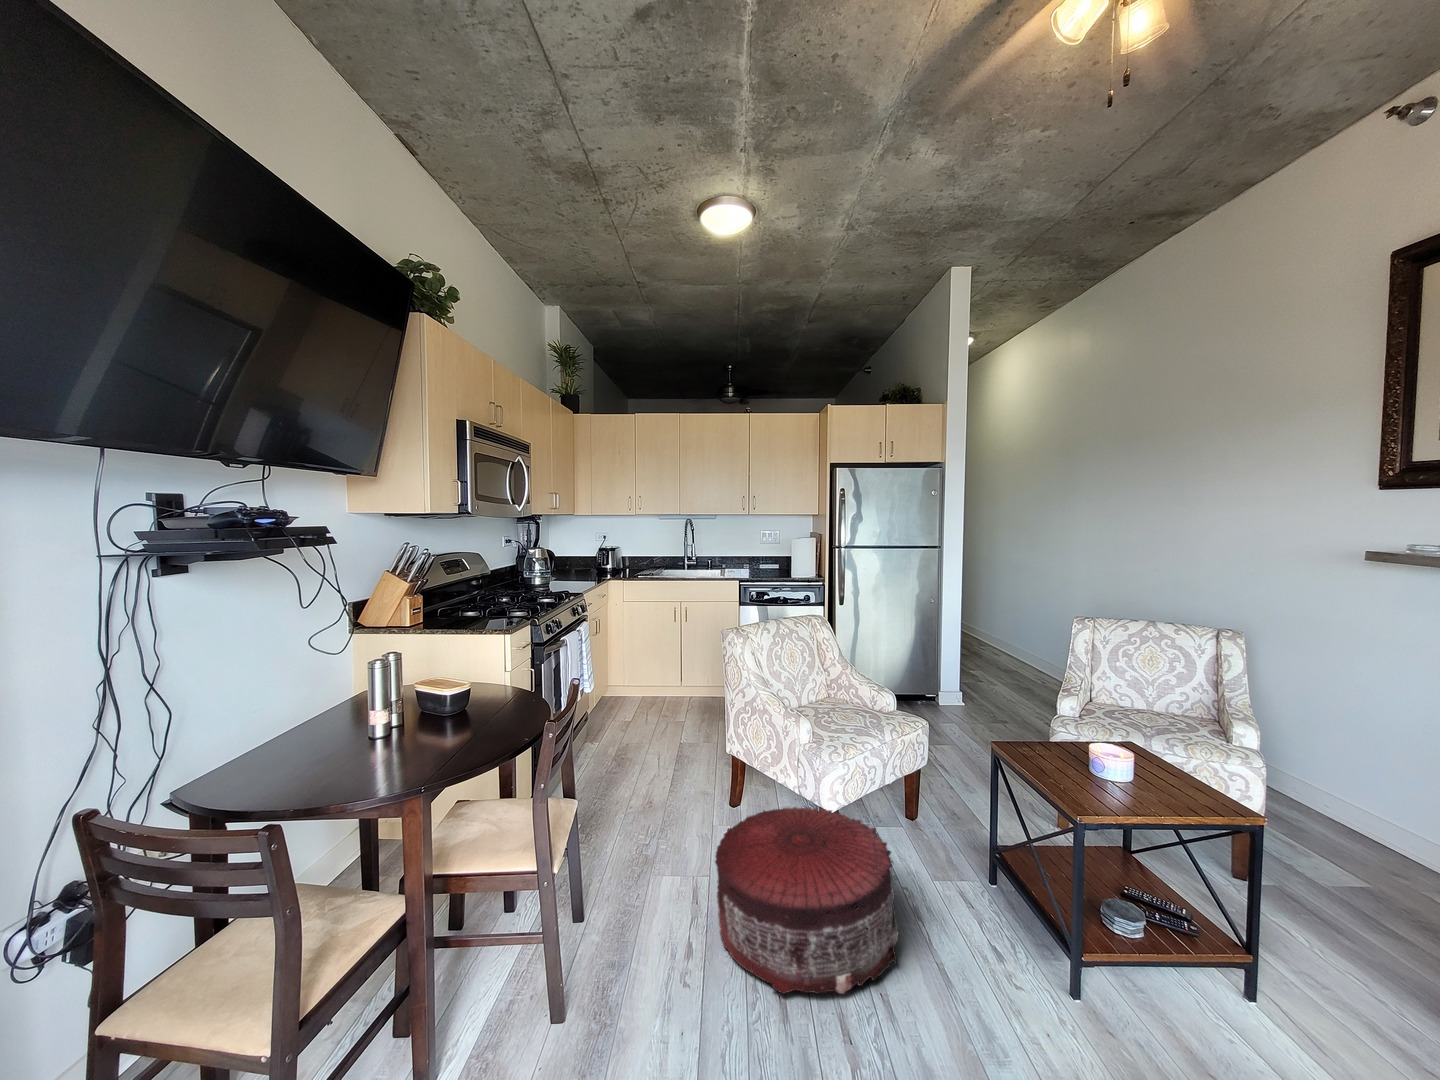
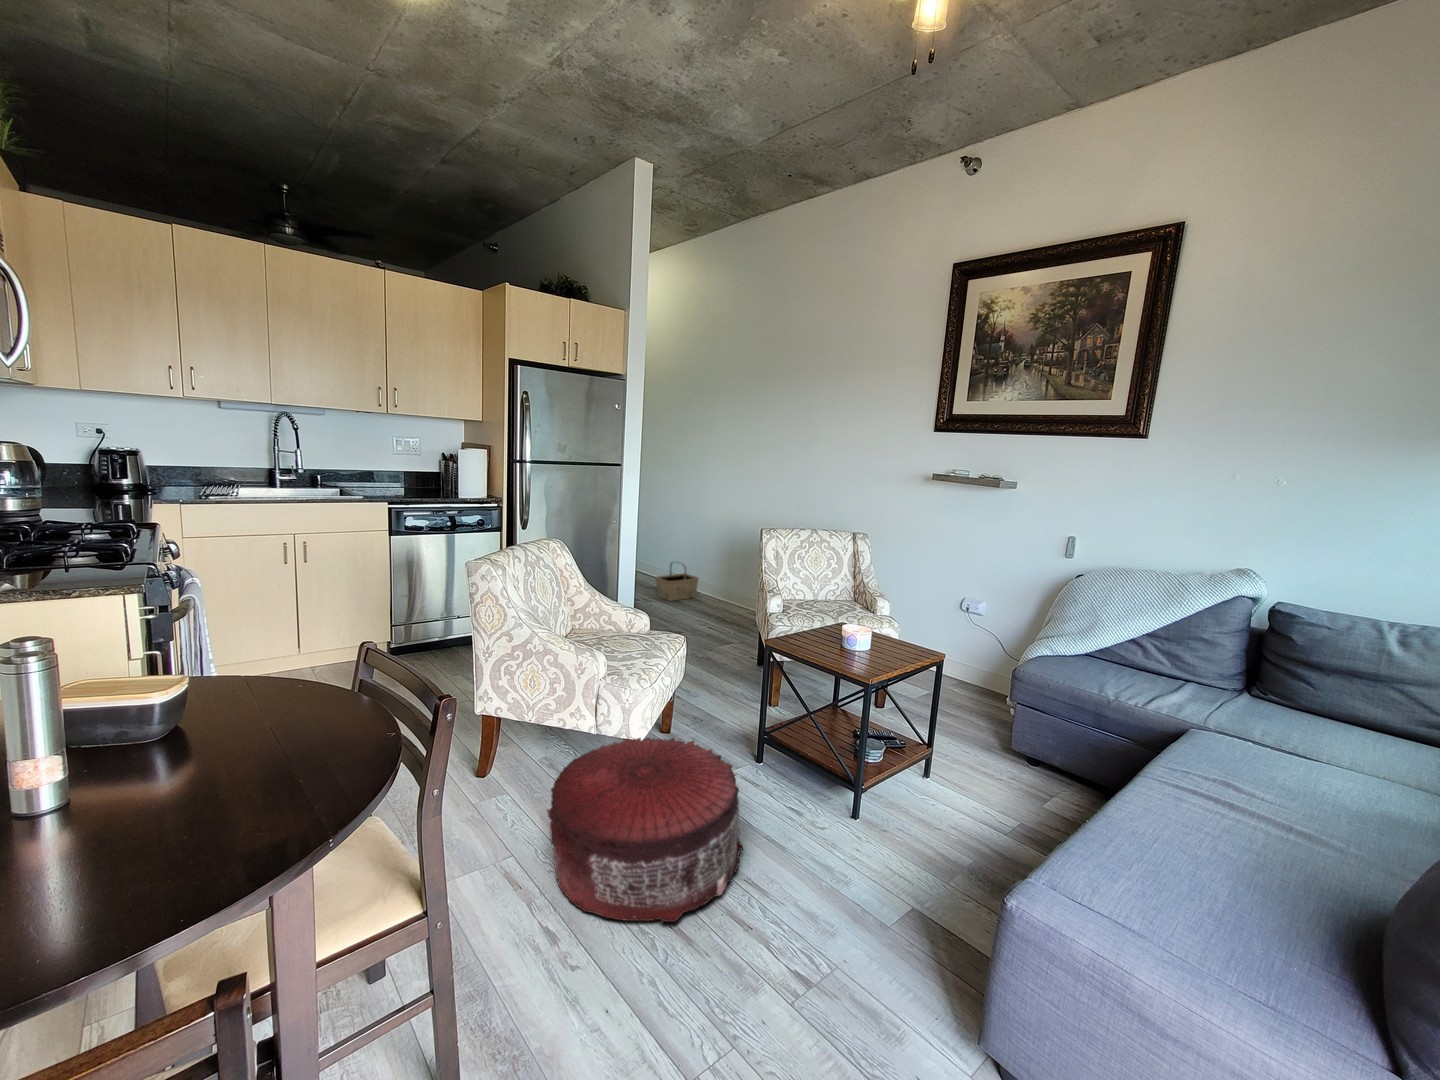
basket: none [1005,645,1059,688] -> present [655,563,699,601]

